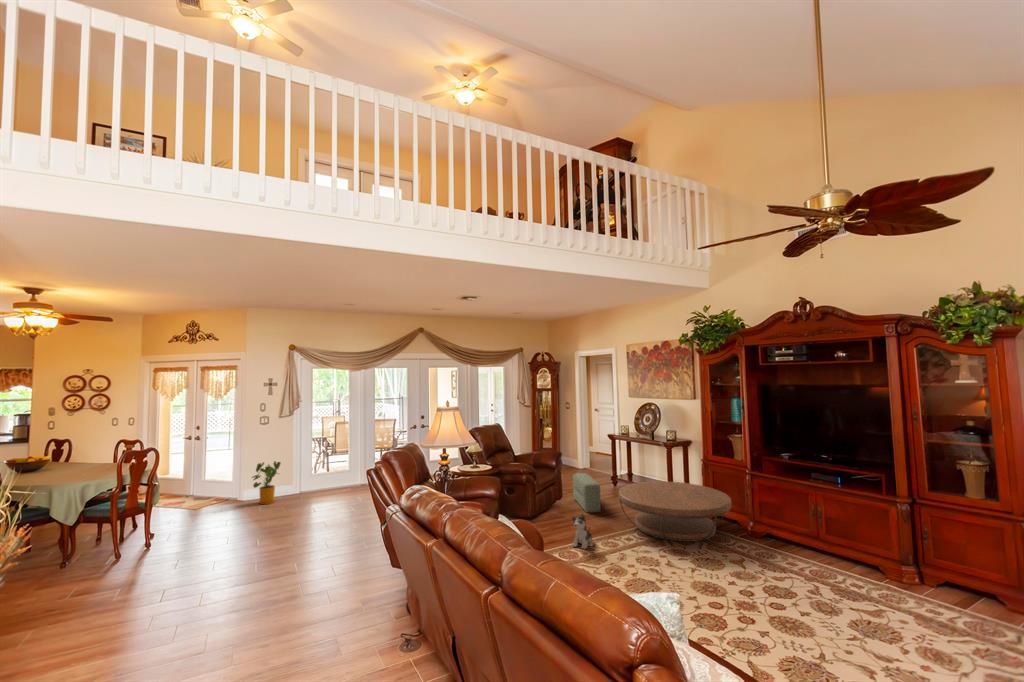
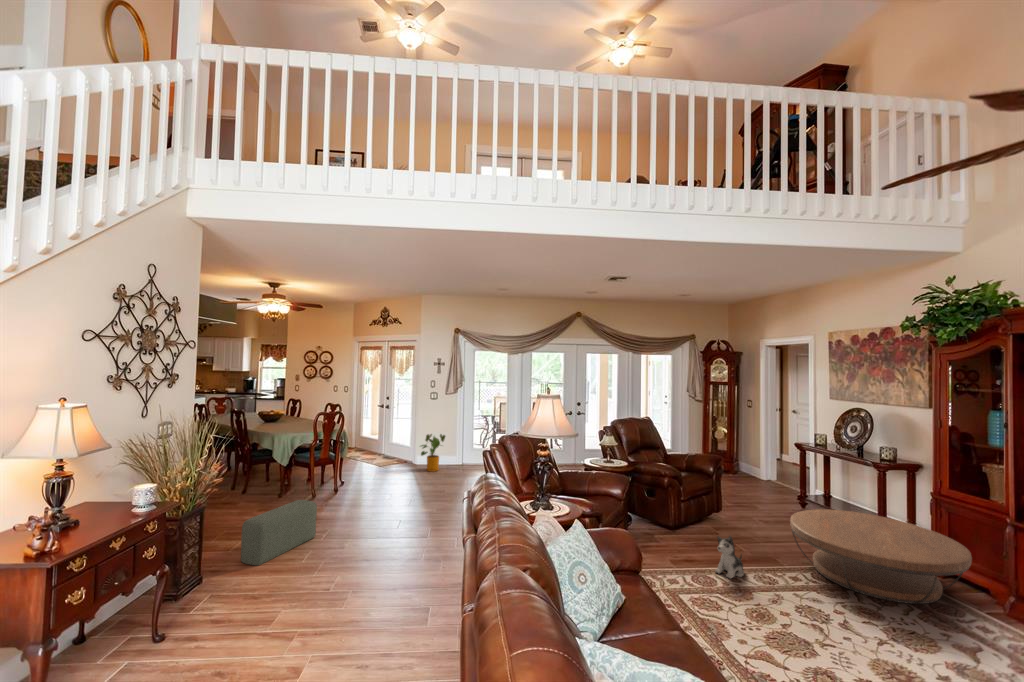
pouf: present [573,473,601,513] -> present [241,500,317,565]

